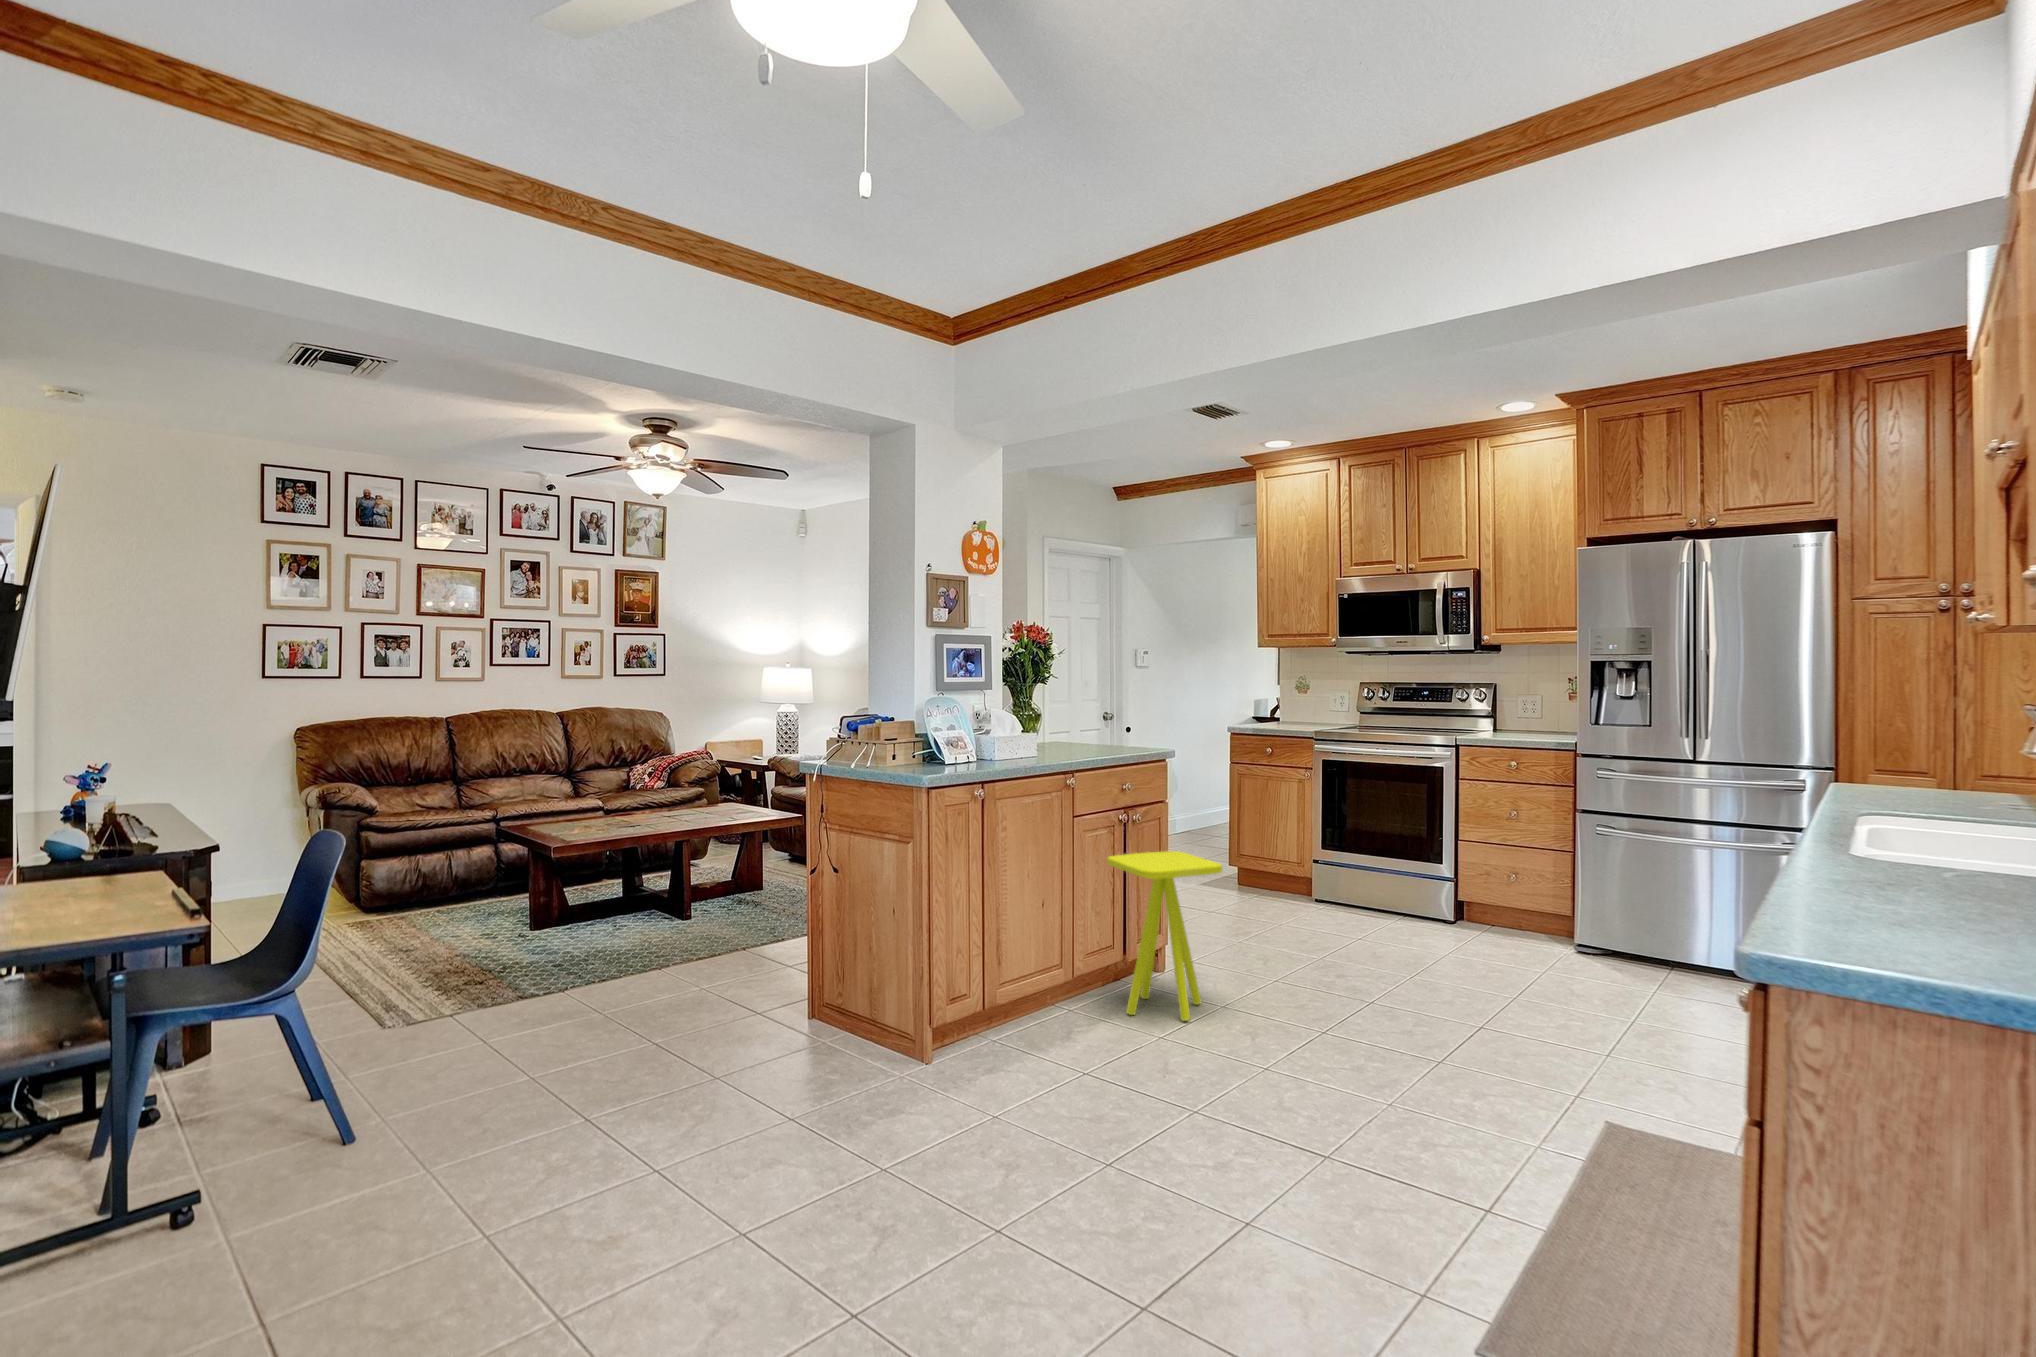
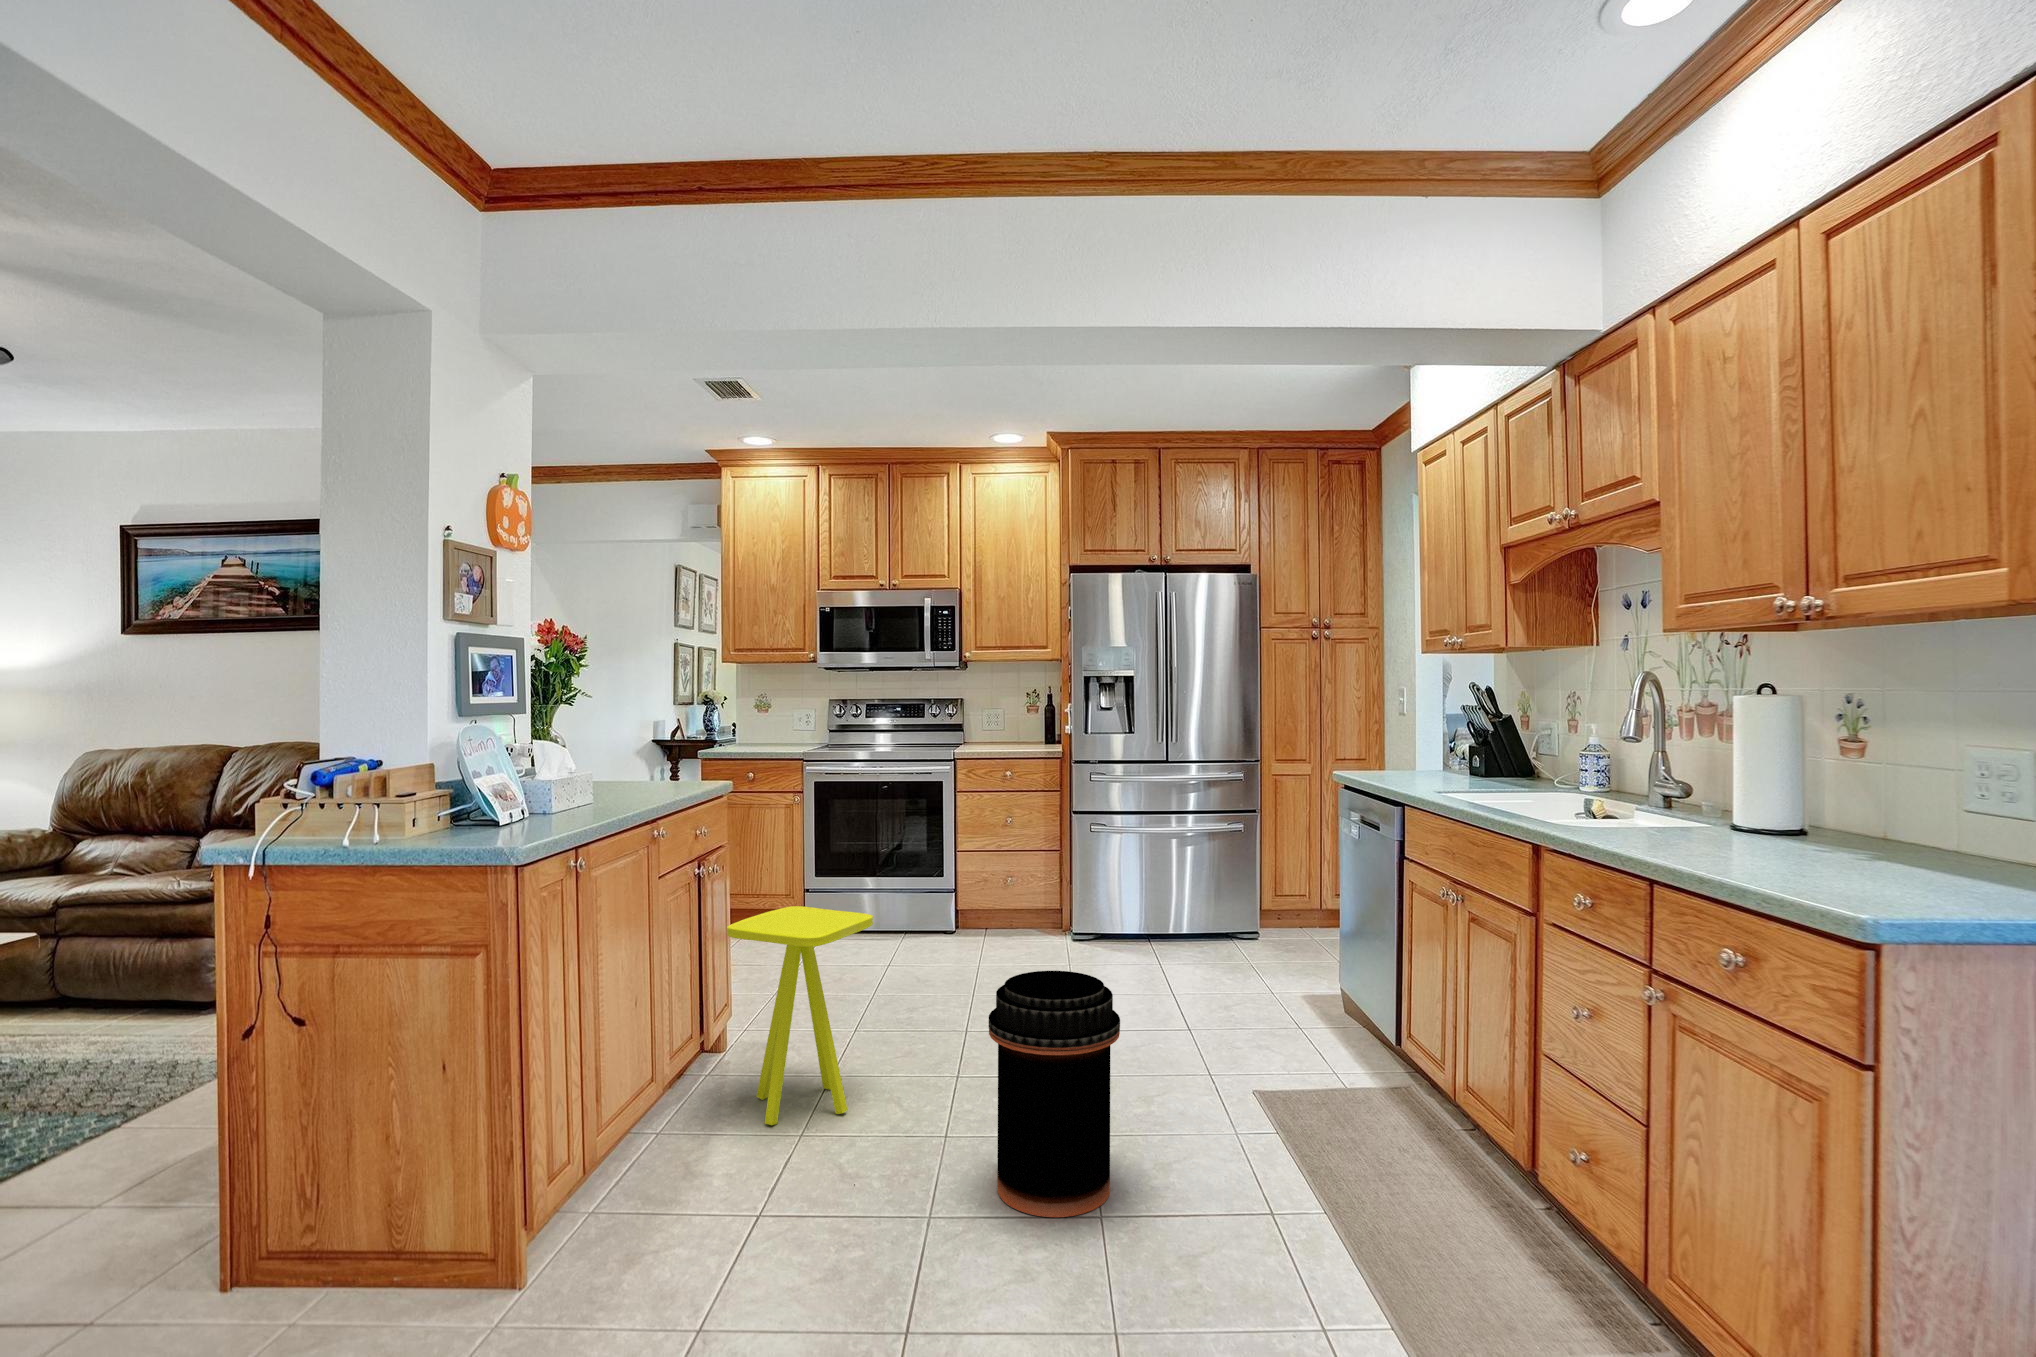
trash can: none [1222,922,1340,1131] -> present [989,971,1120,1217]

